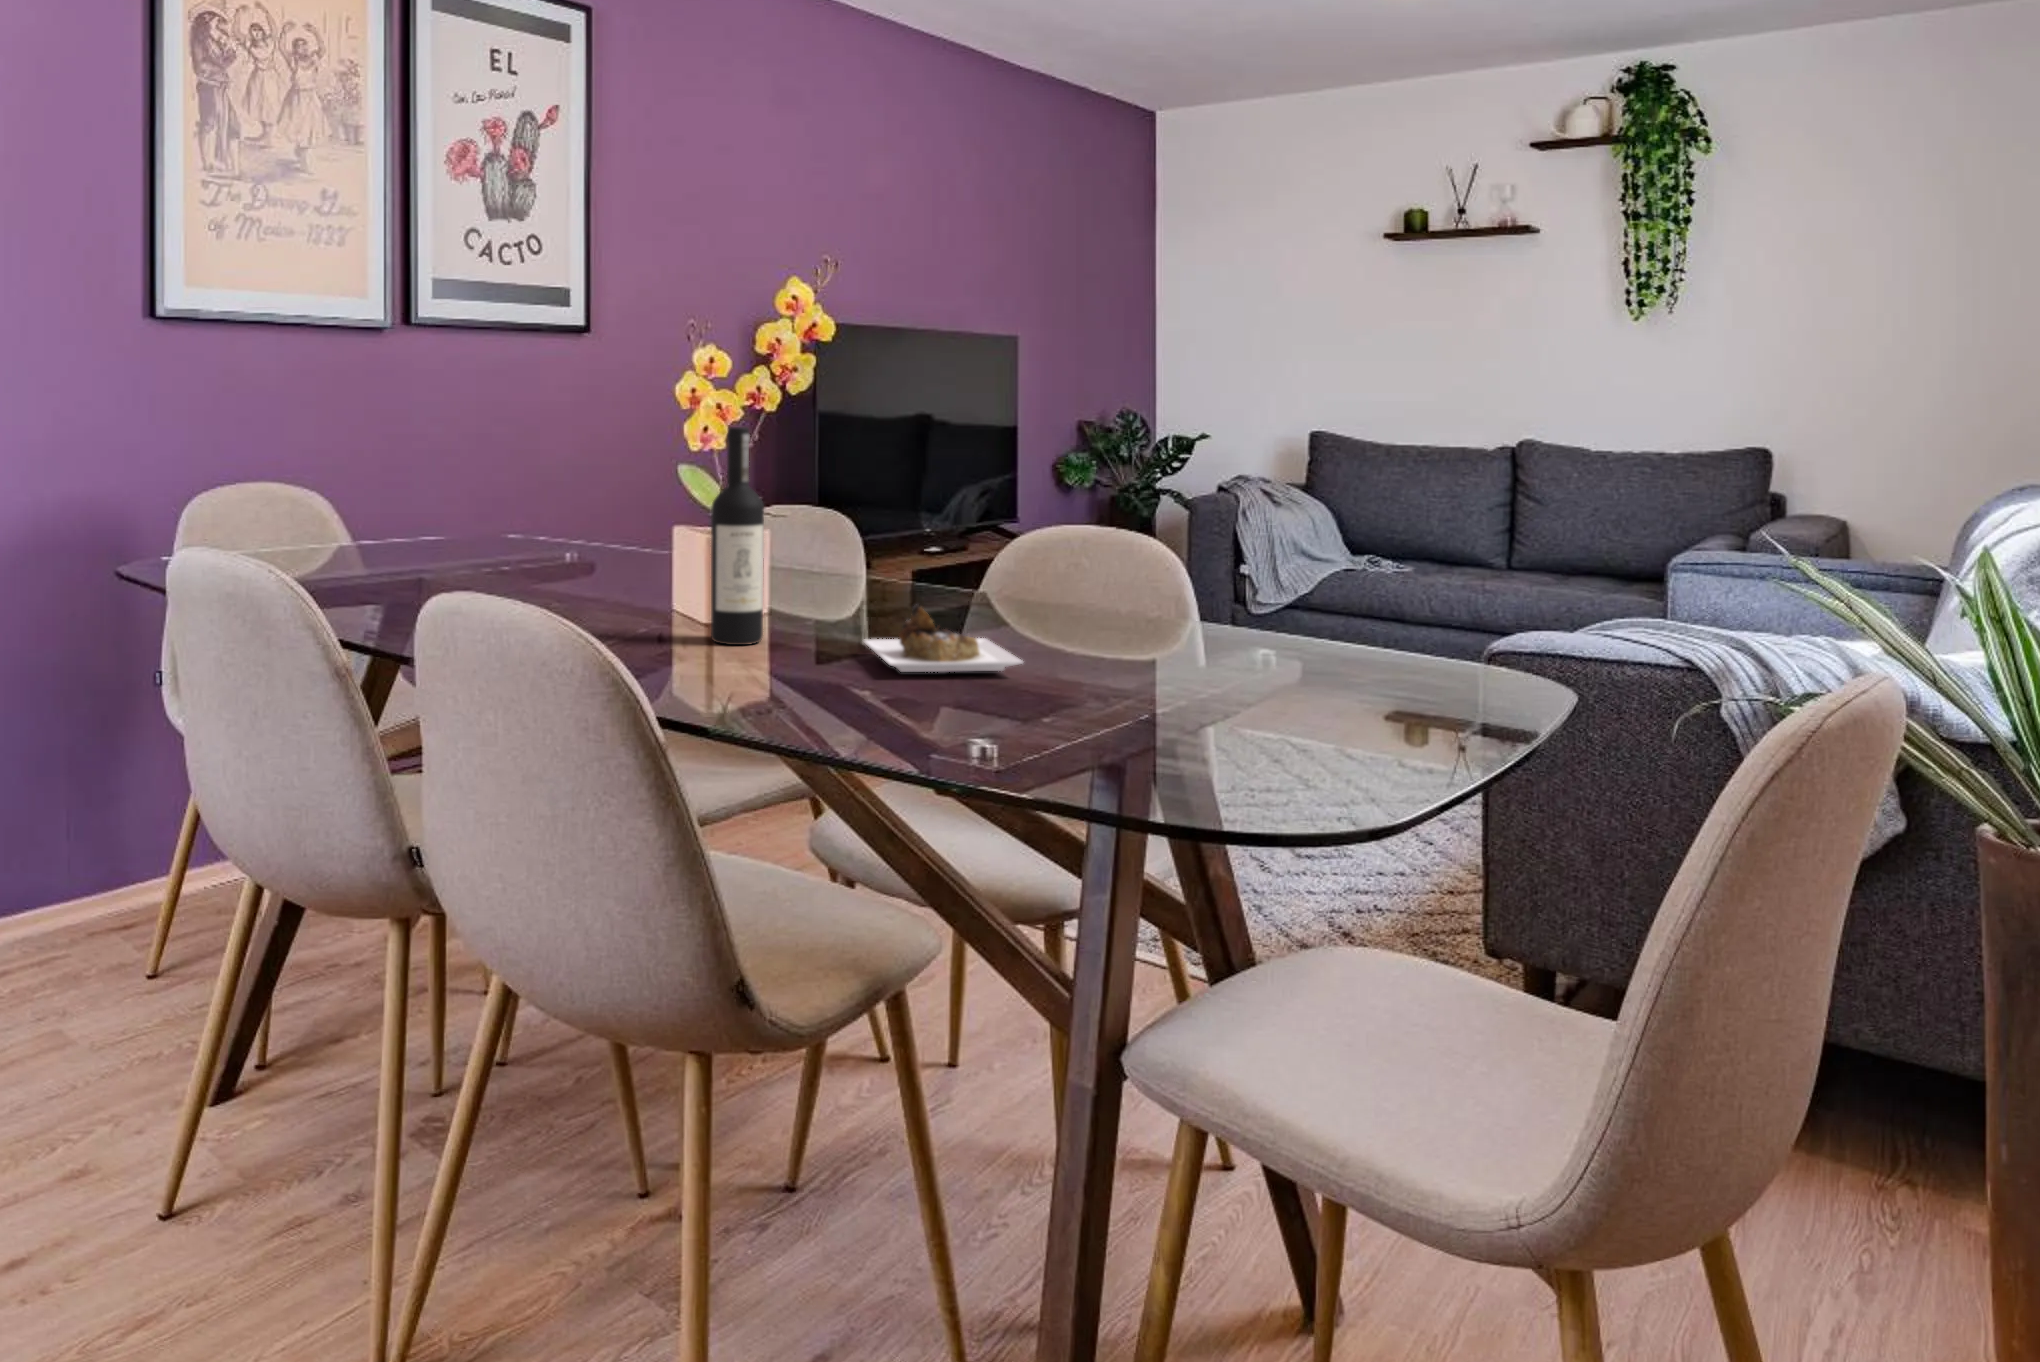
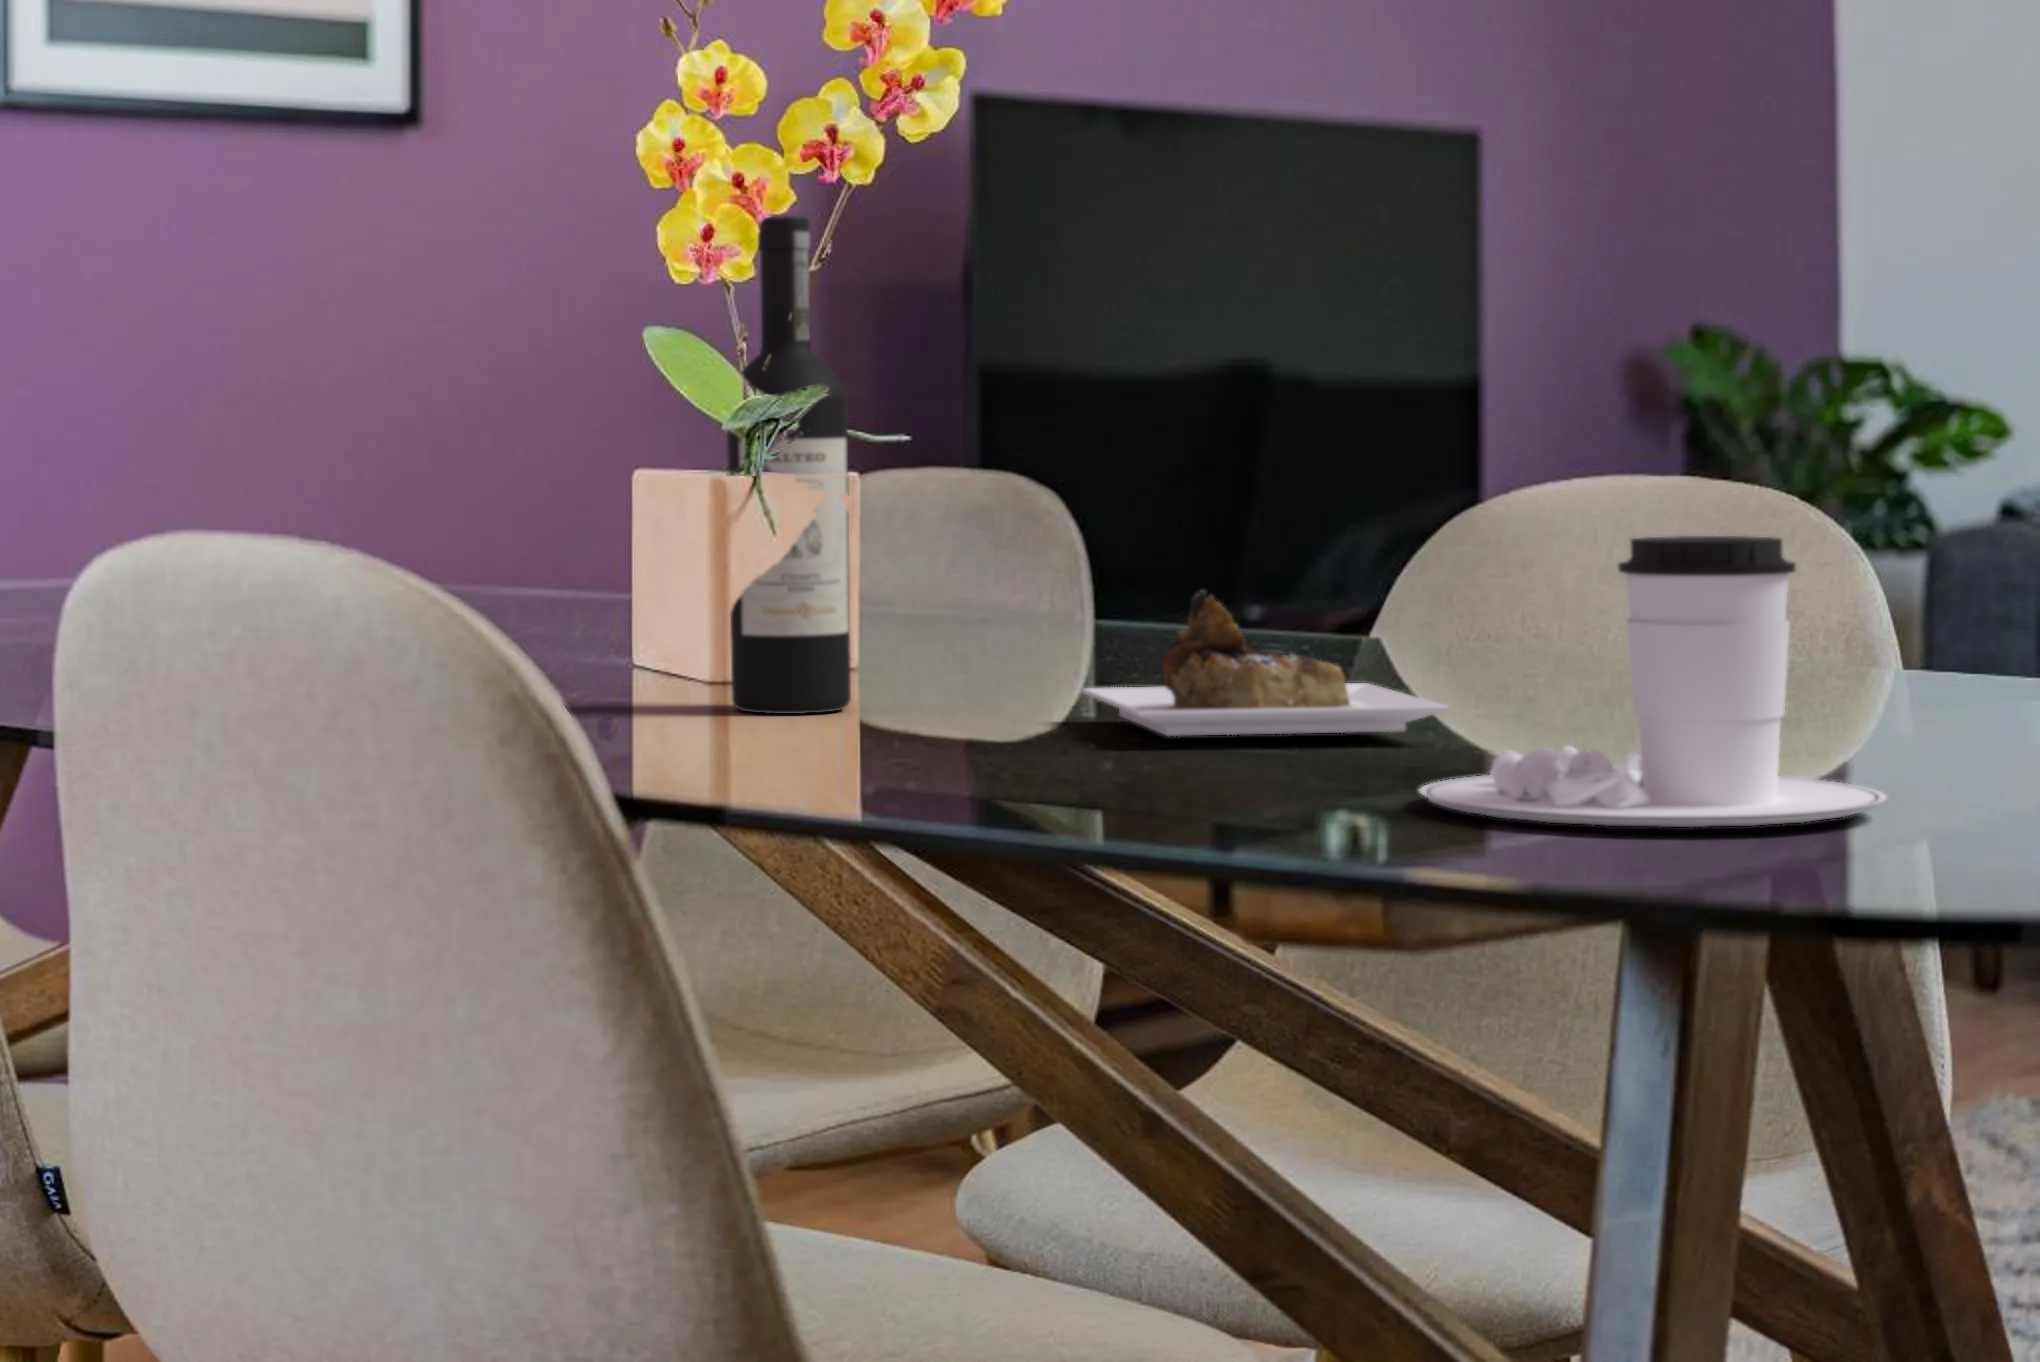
coffee cup: none [1017,616,1226,758] -> present [1419,536,1887,827]

